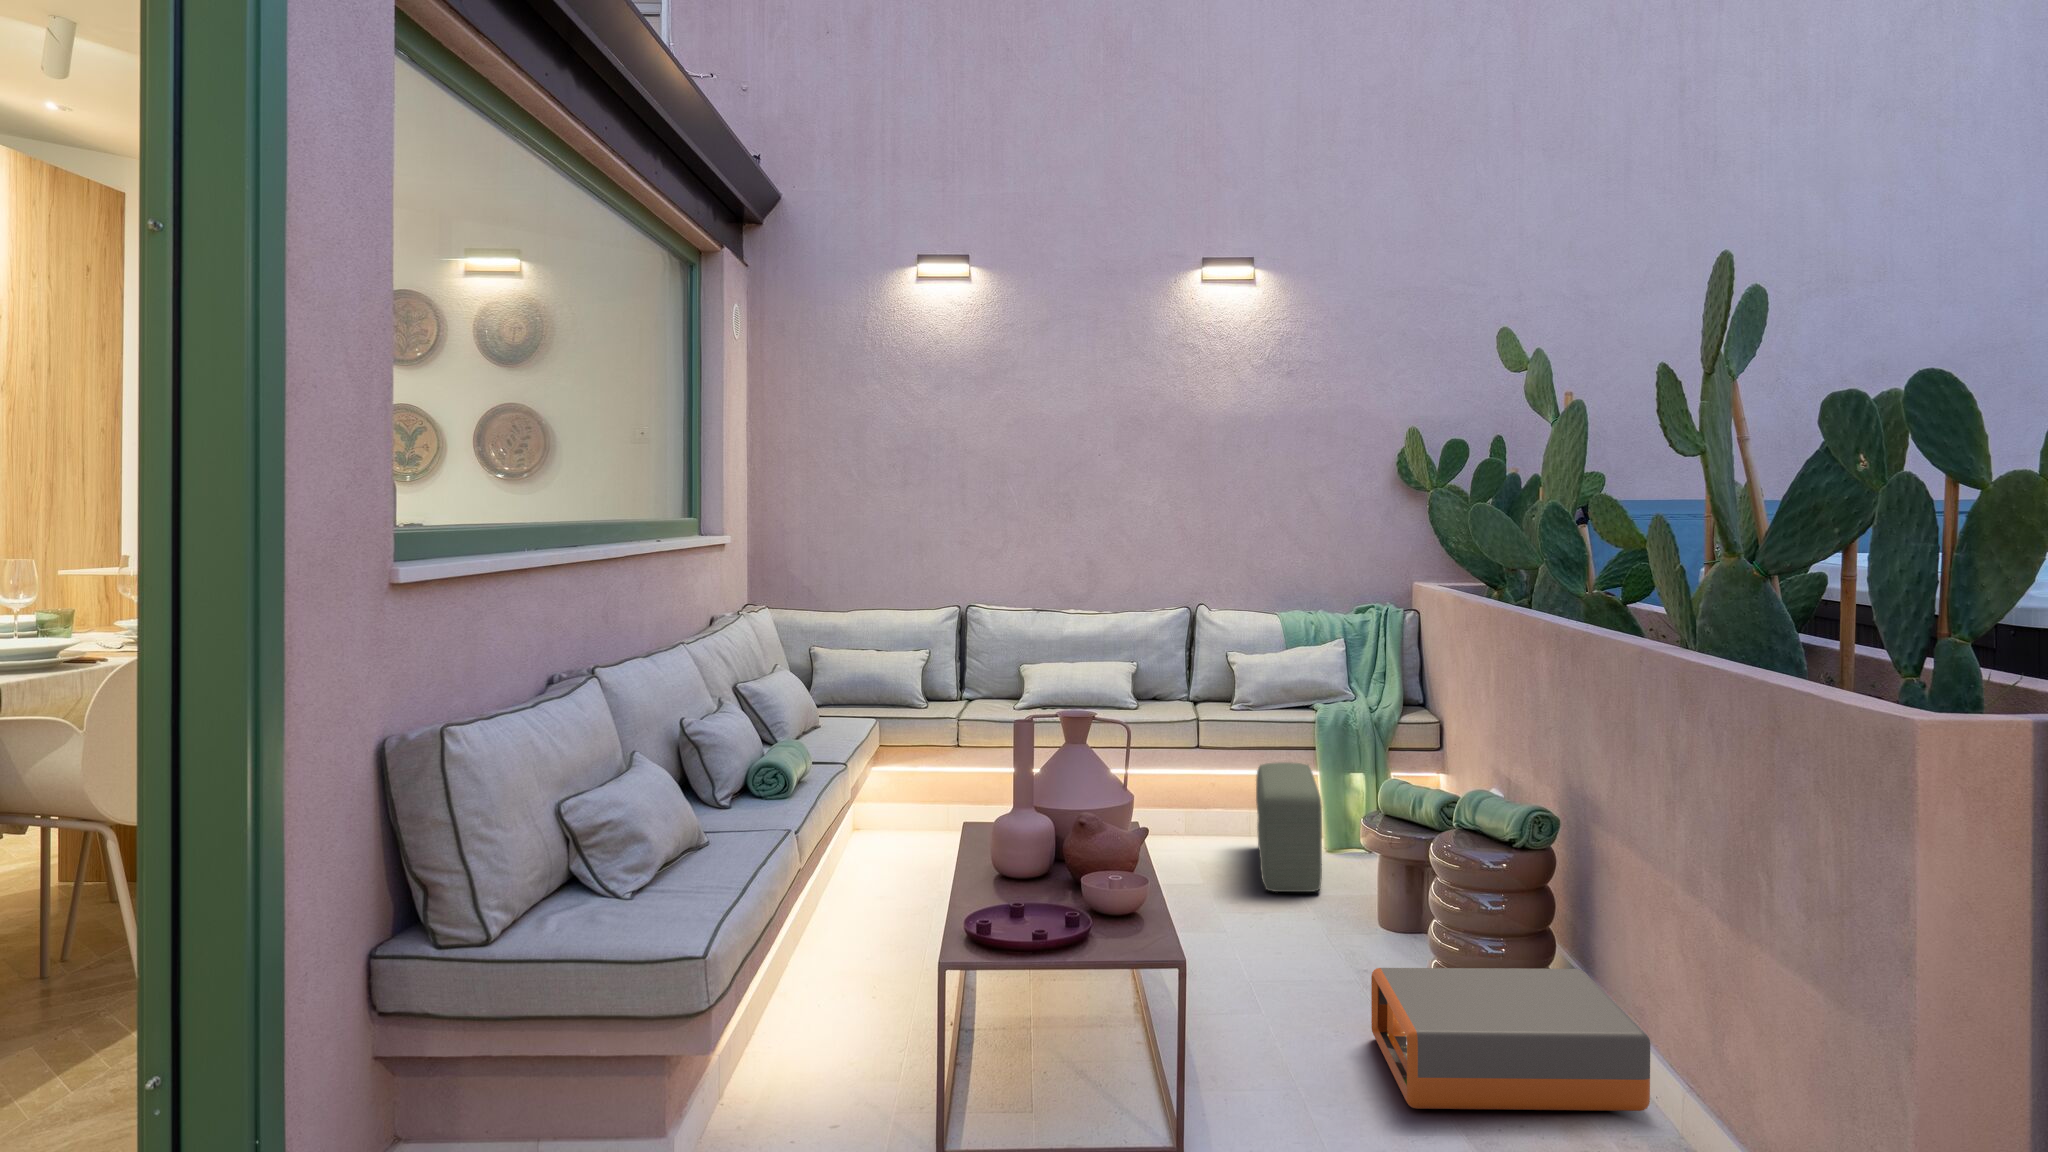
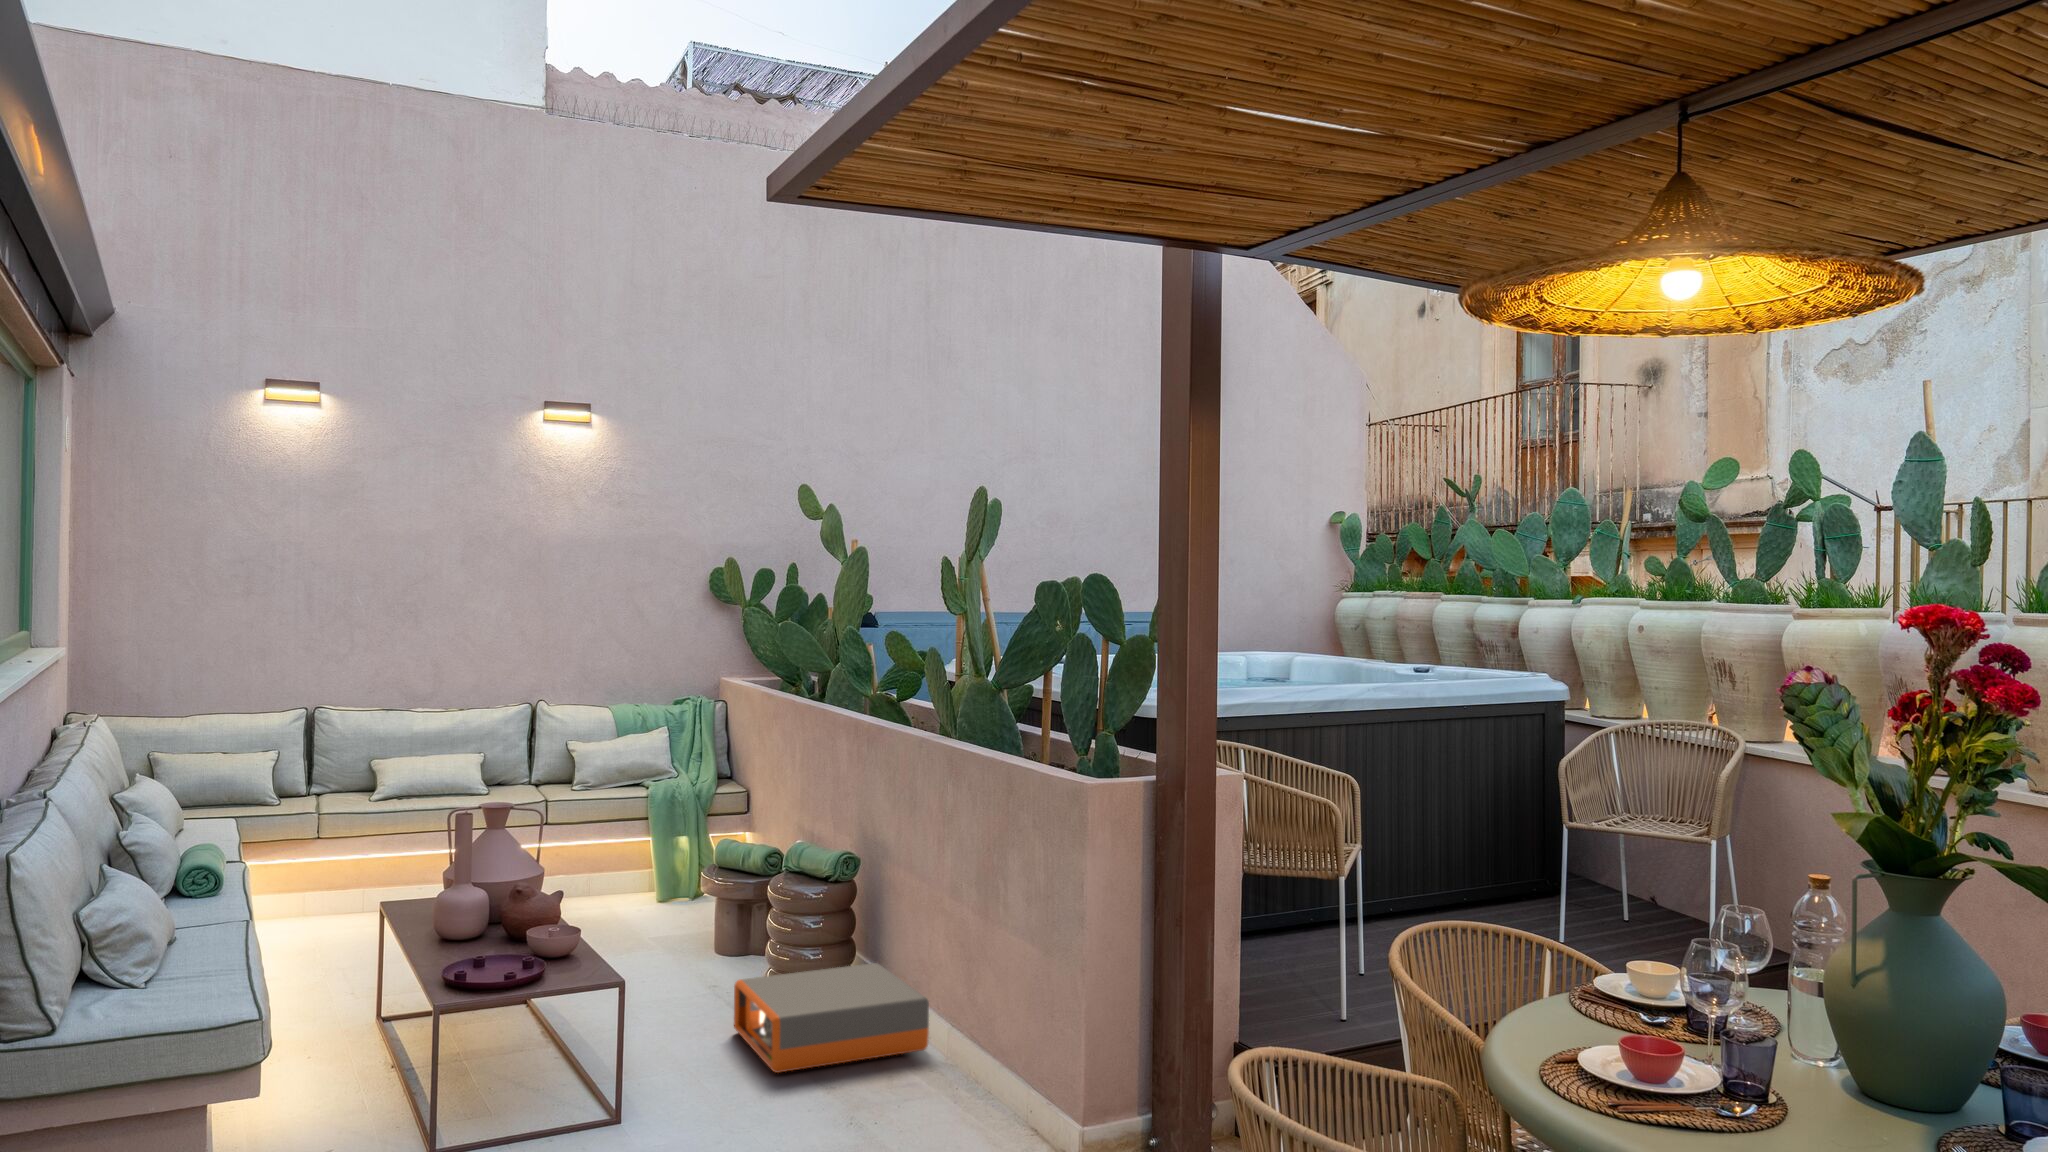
pouf: present [1256,762,1322,892] -> none [602,832,666,938]

